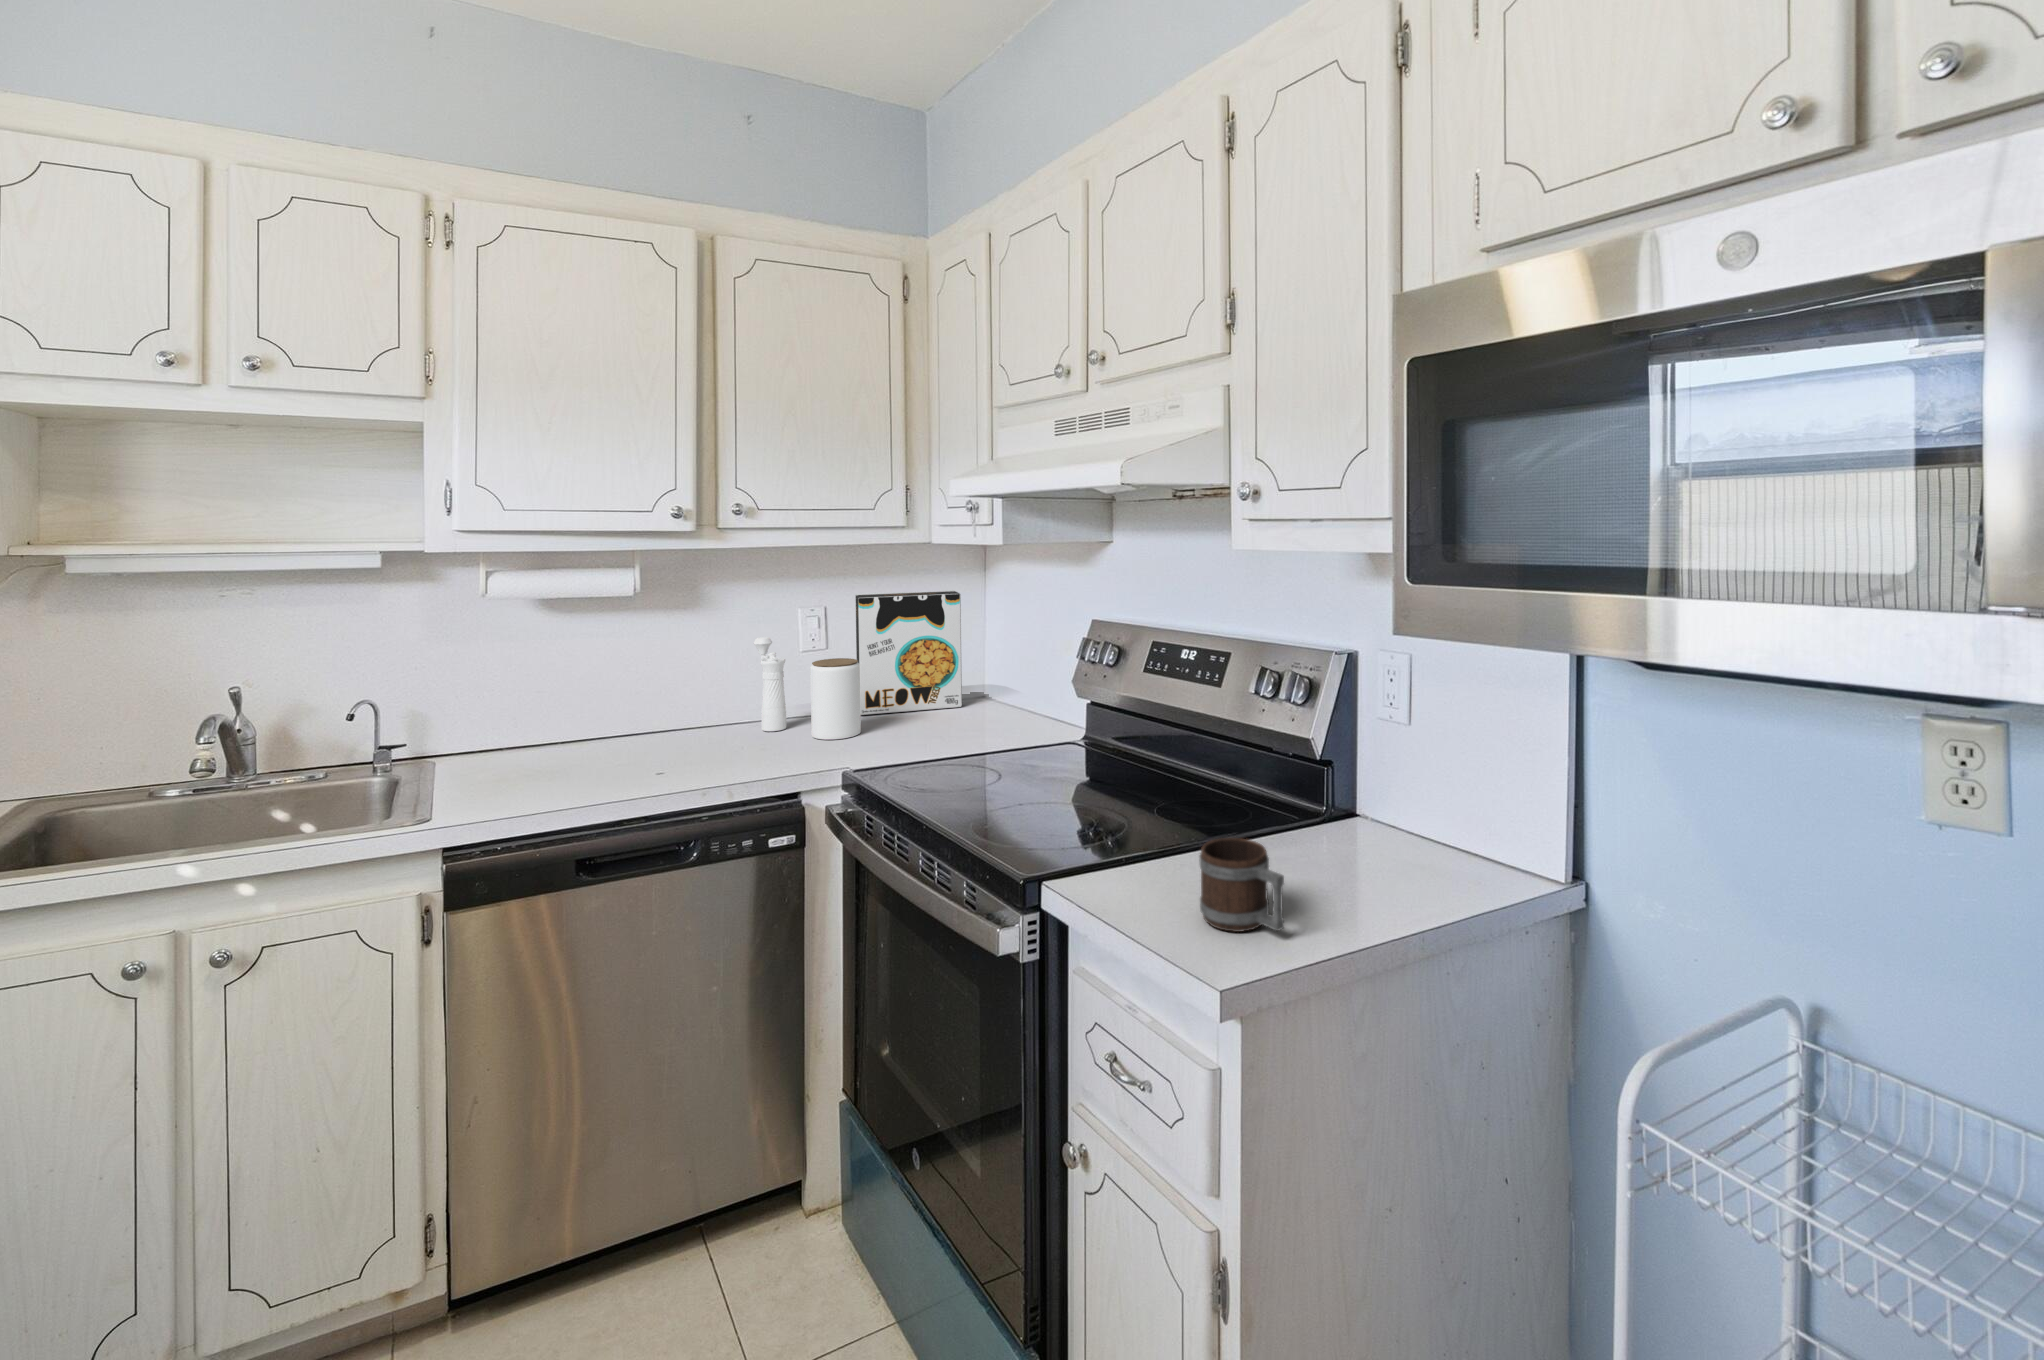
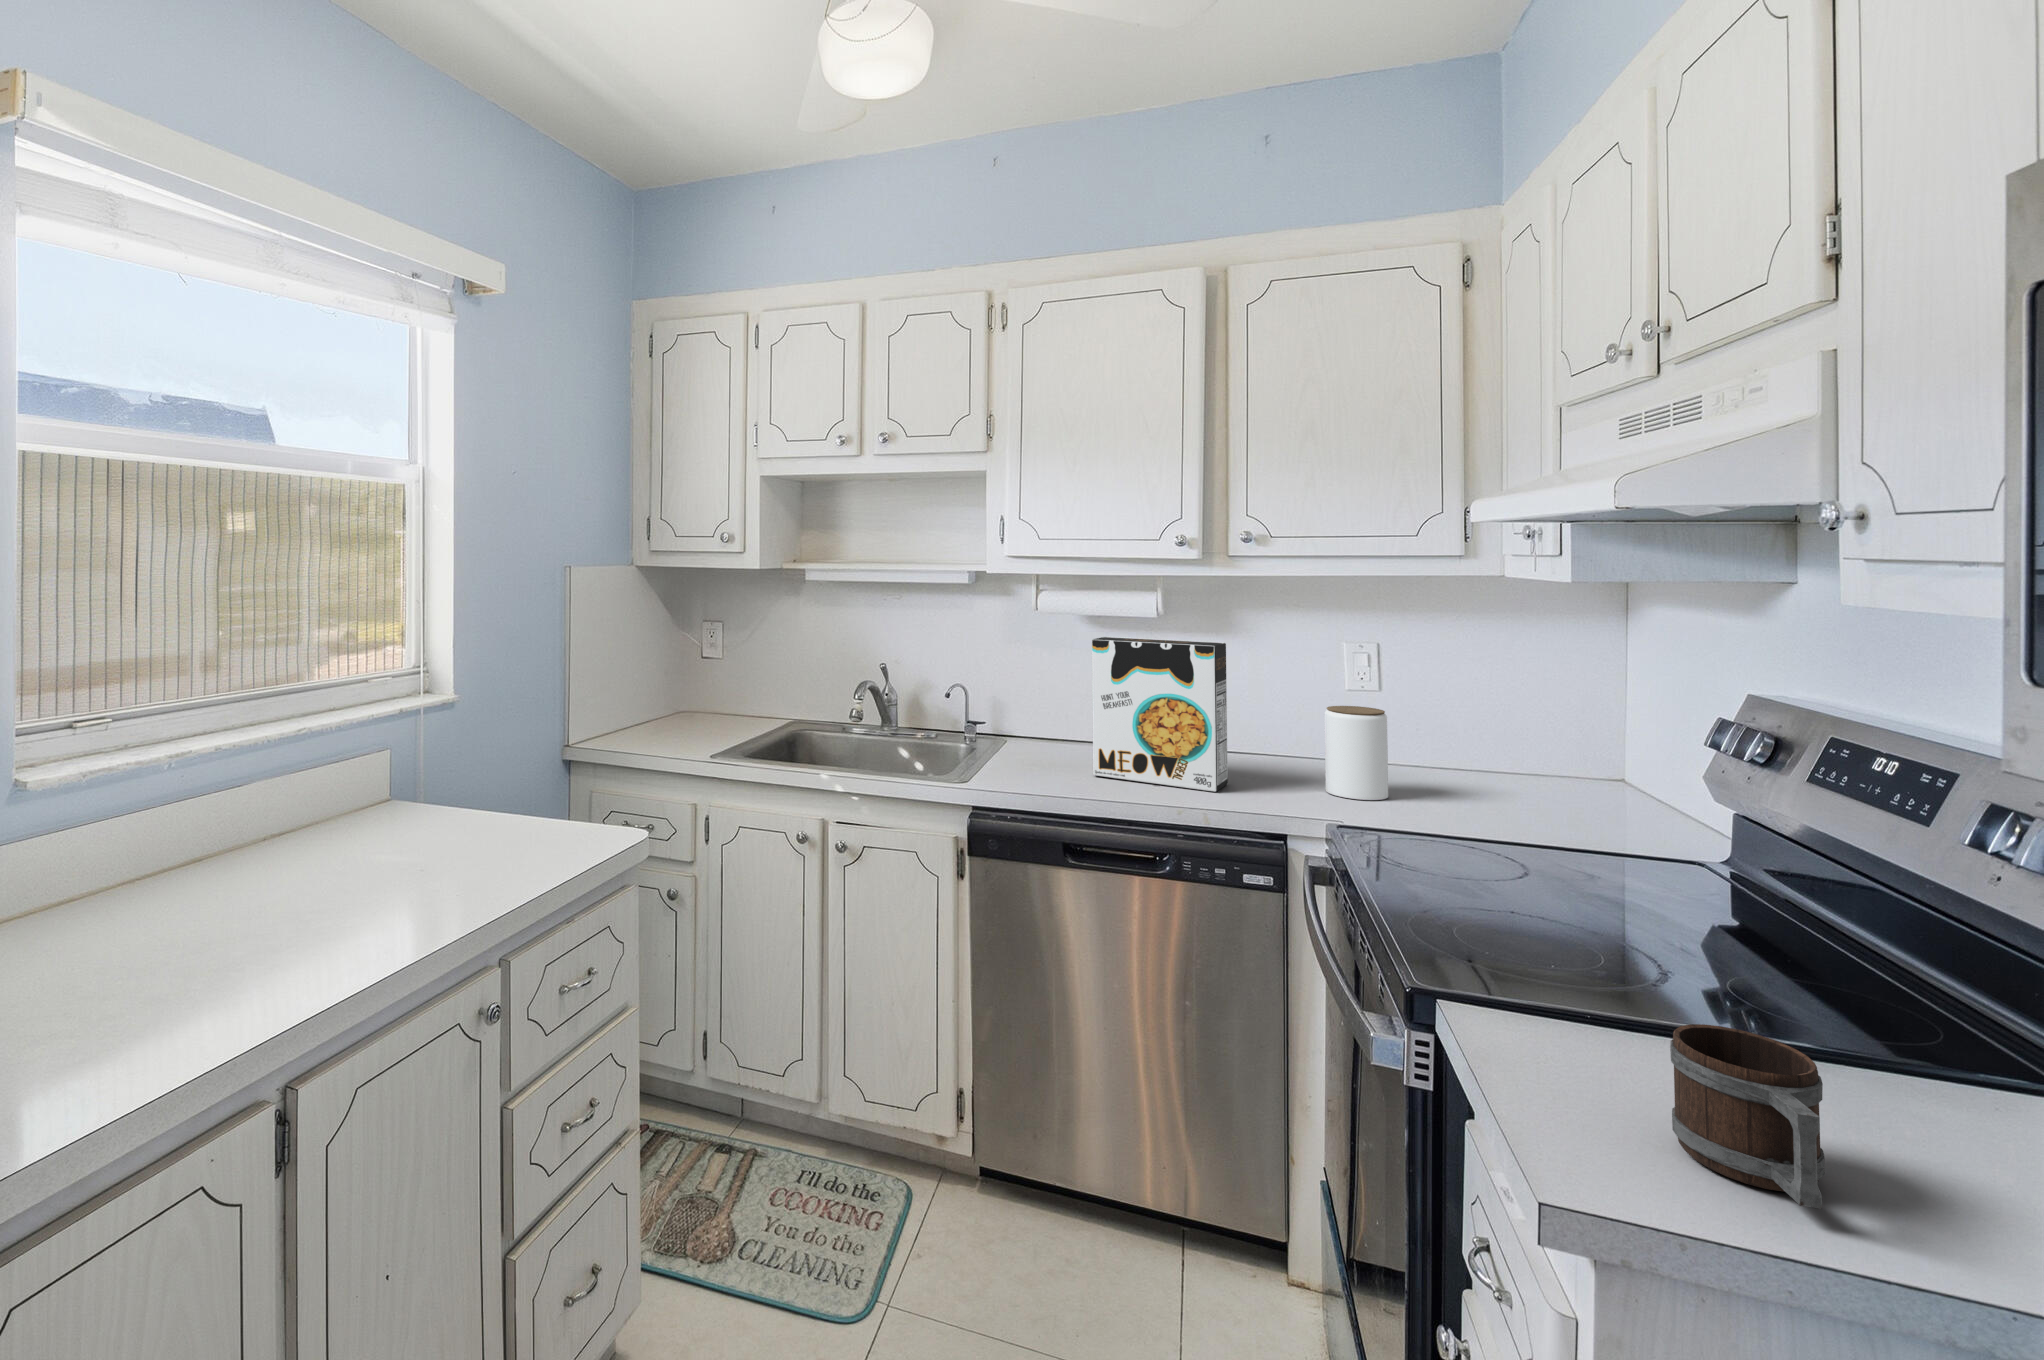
cereal box: present [856,590,962,715] -> present [1092,636,1228,792]
pepper mill: present [754,637,786,731] -> none [1277,674,1307,778]

